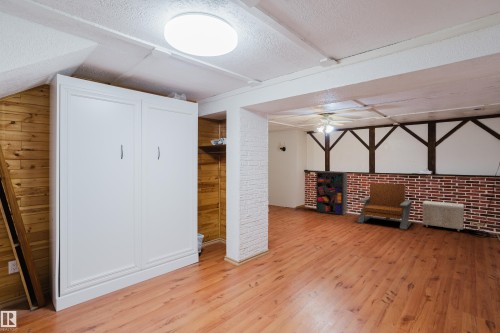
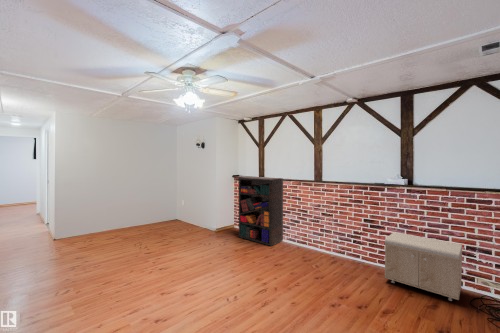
lounge chair: present [357,183,412,229] -> none [277,197,372,292]

